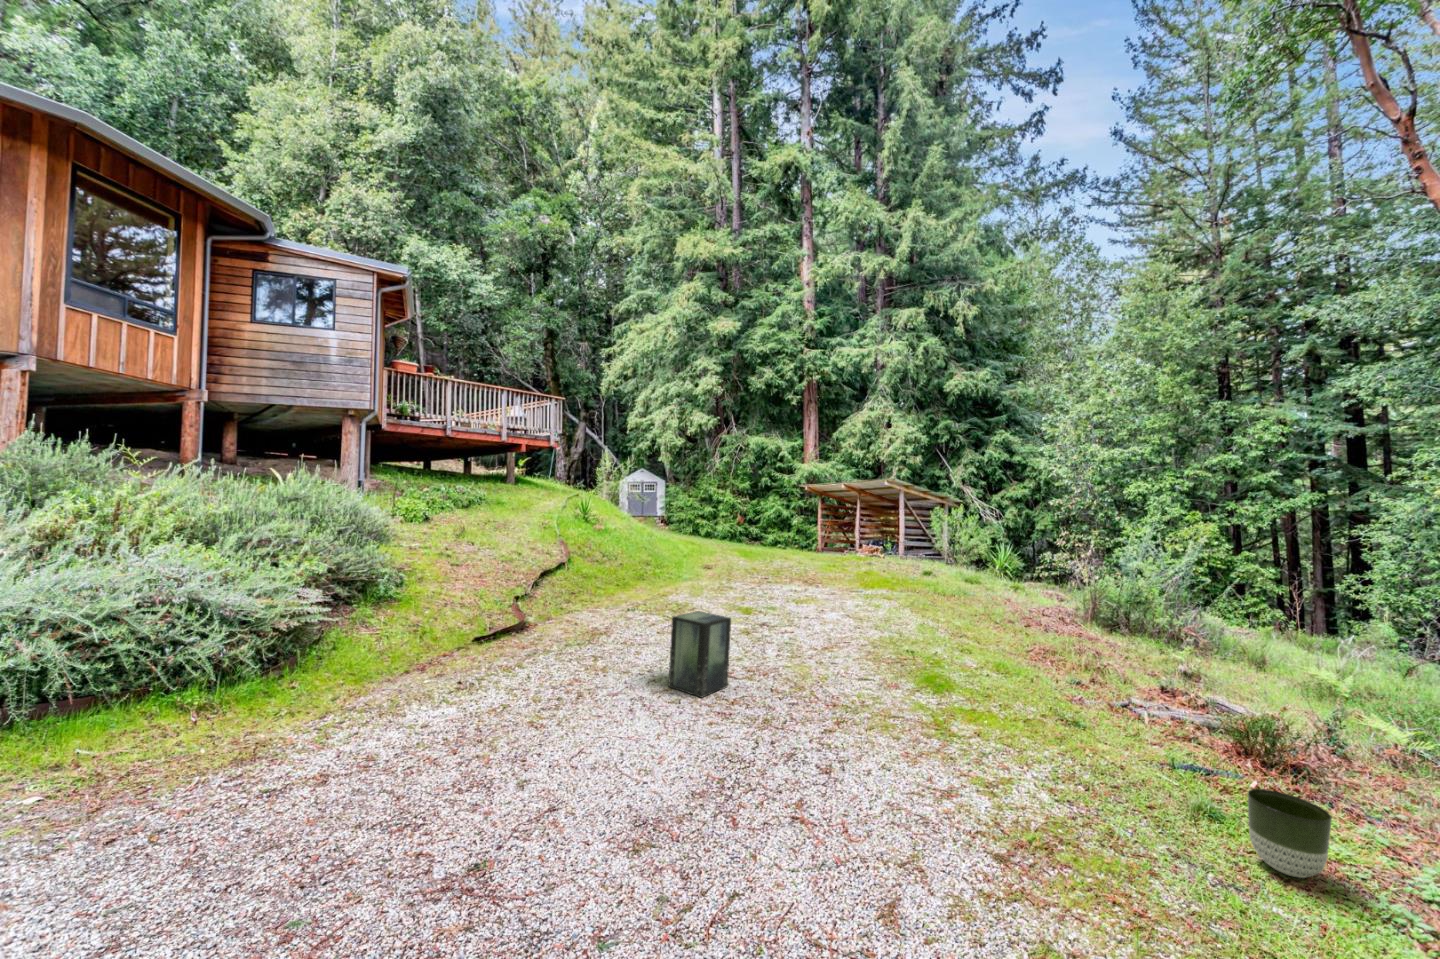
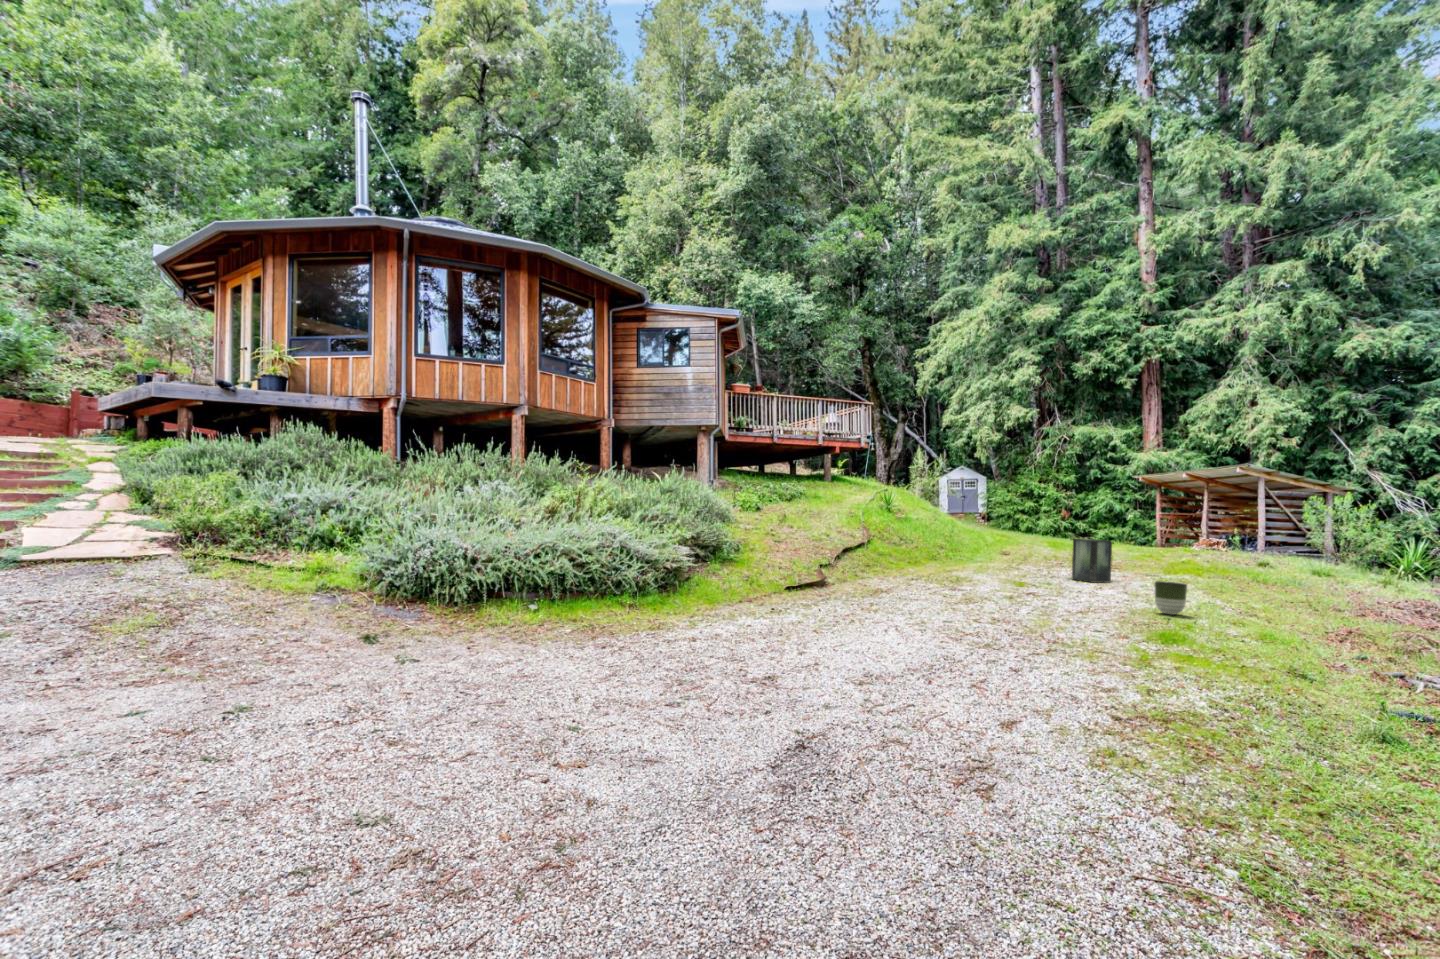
storage box: present [668,611,731,697] -> present [1072,539,1112,583]

